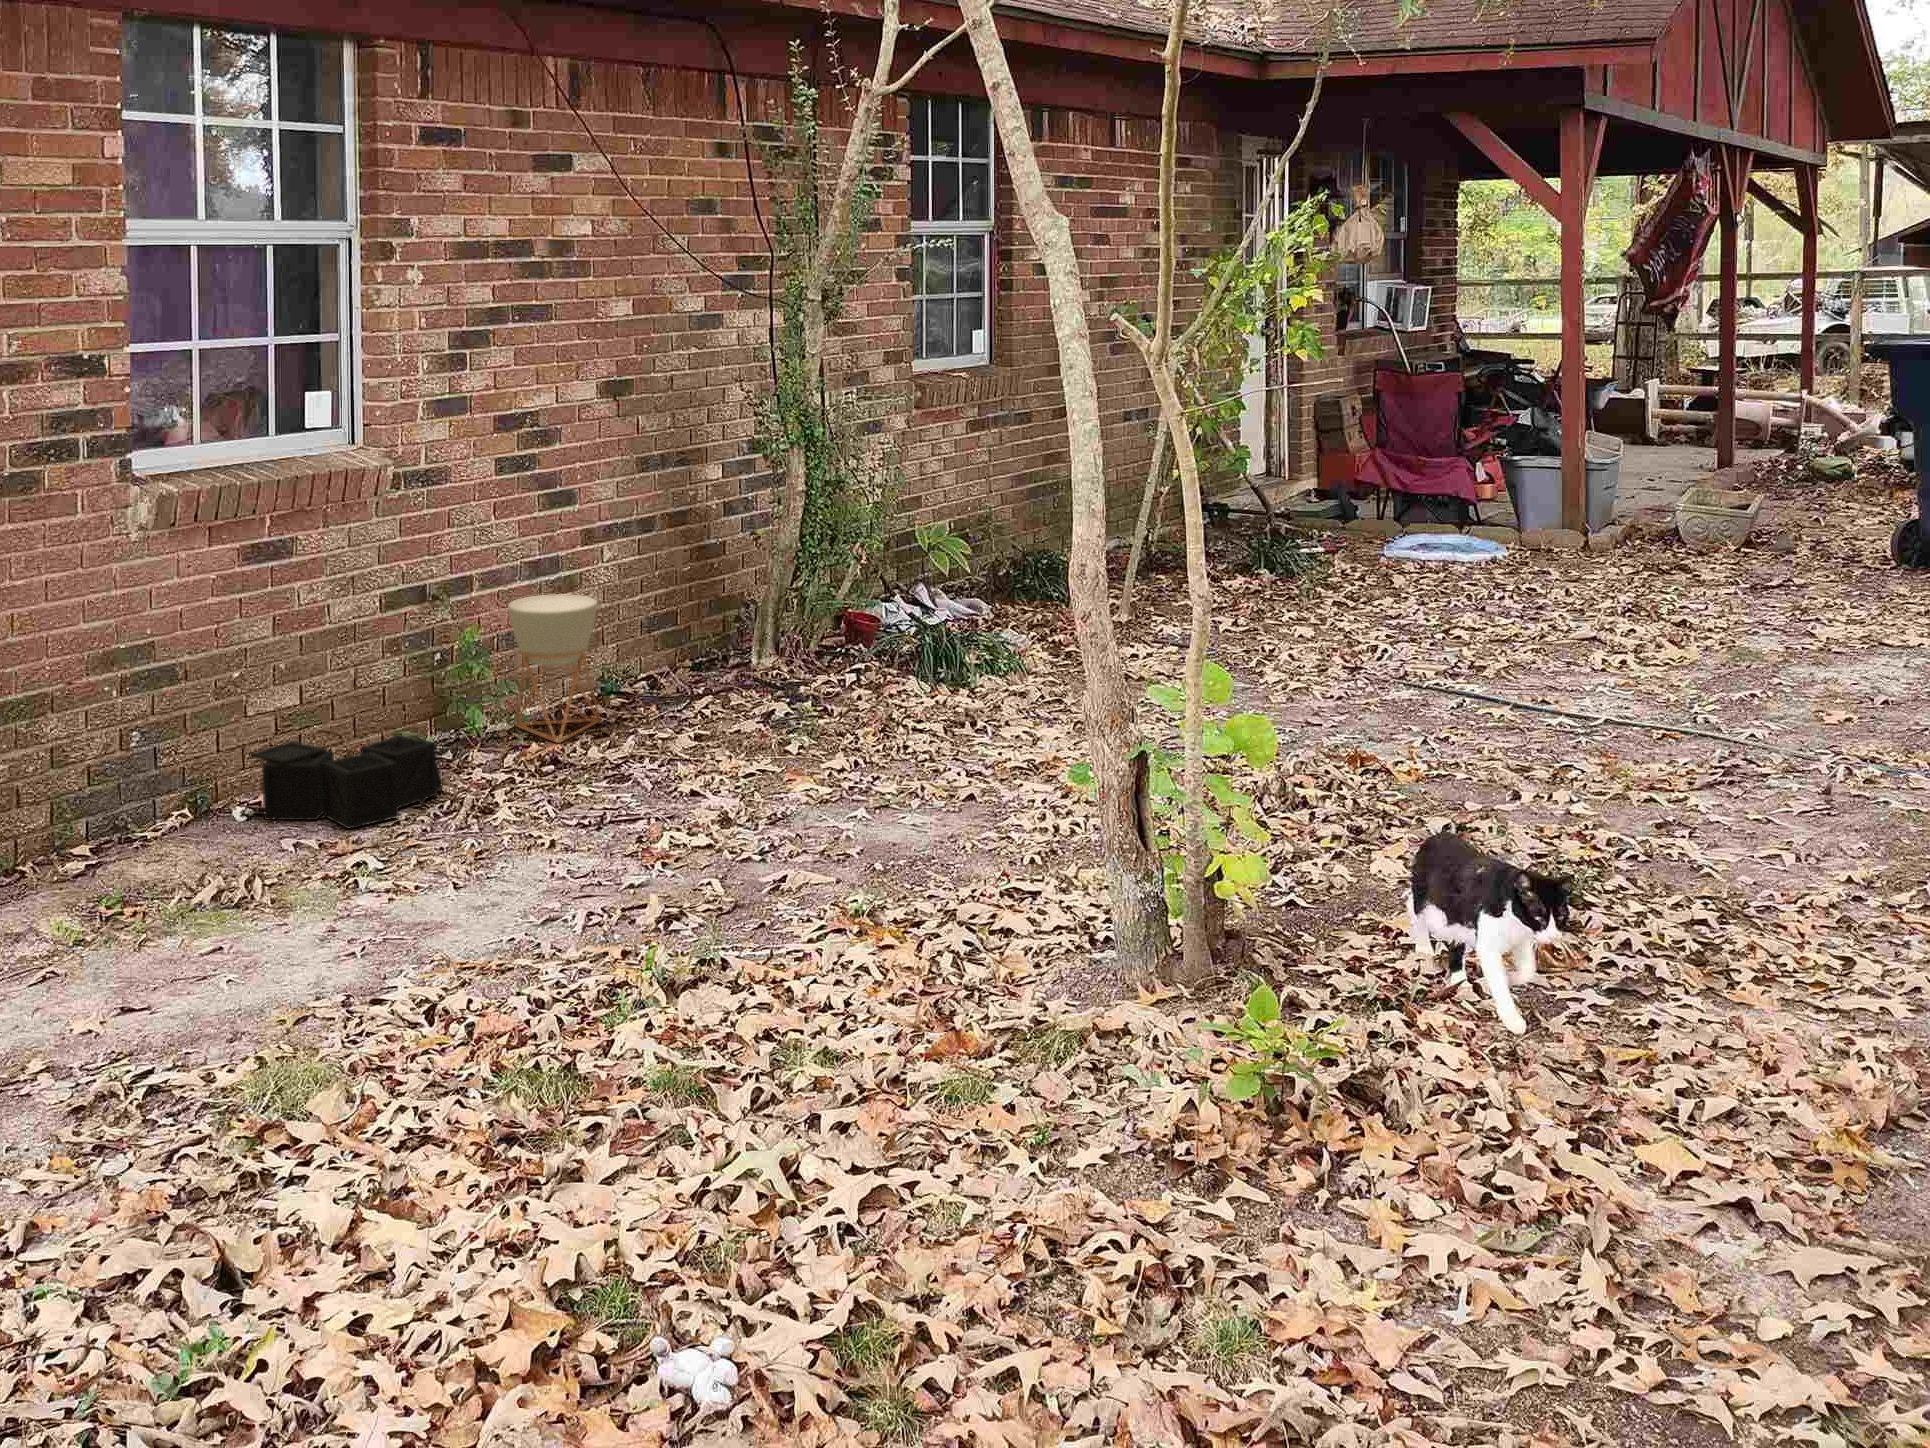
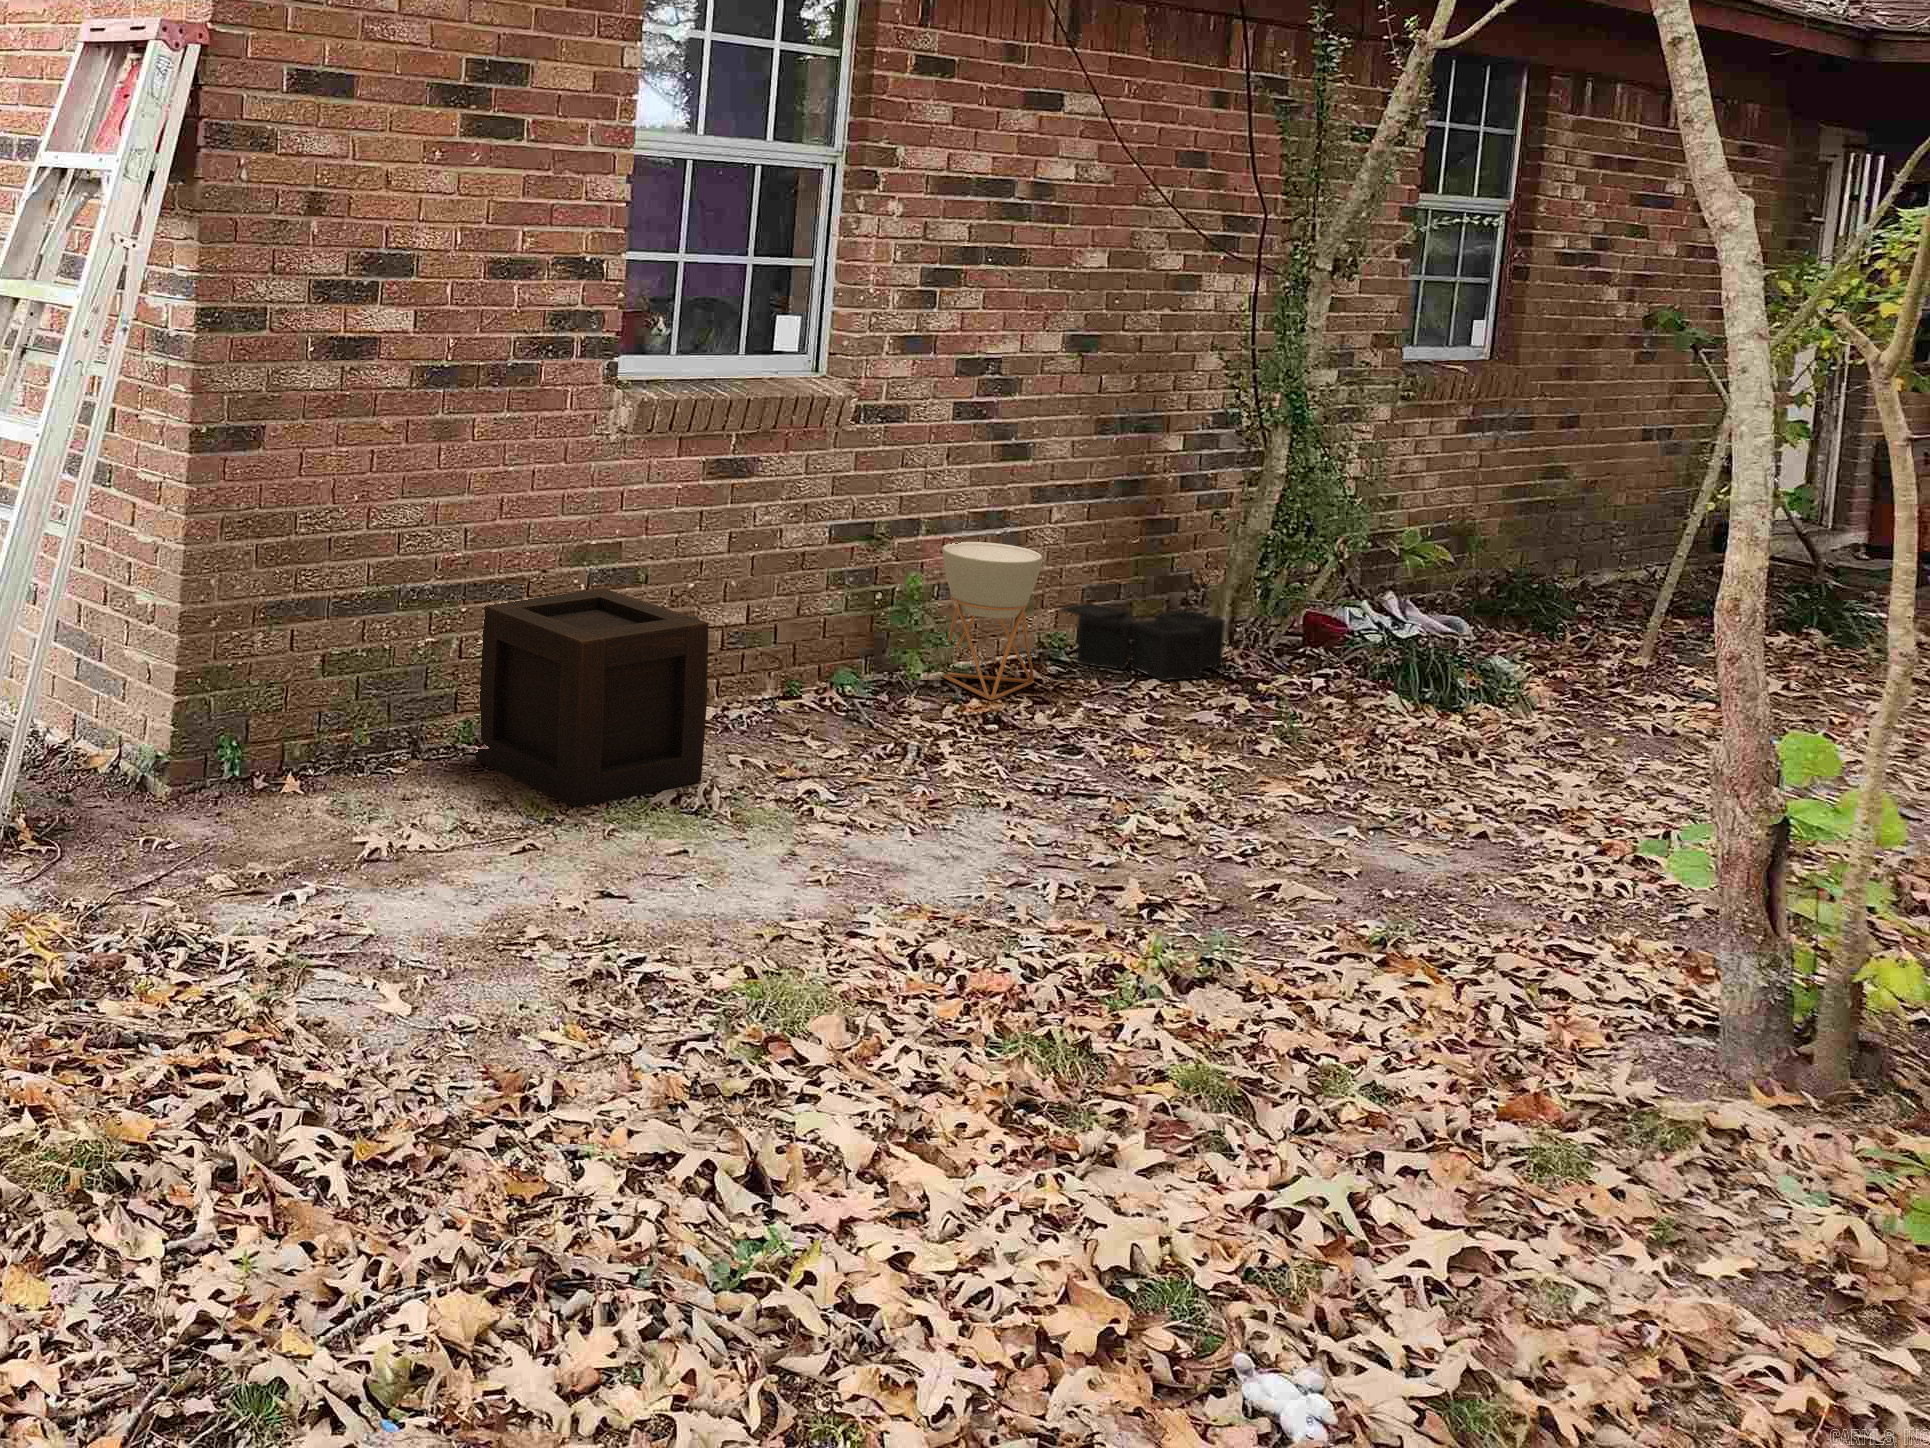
wooden crate: none [17,688,259,919] -> present [476,588,708,808]
storage bin: present [250,734,443,829] -> present [1061,602,1228,681]

